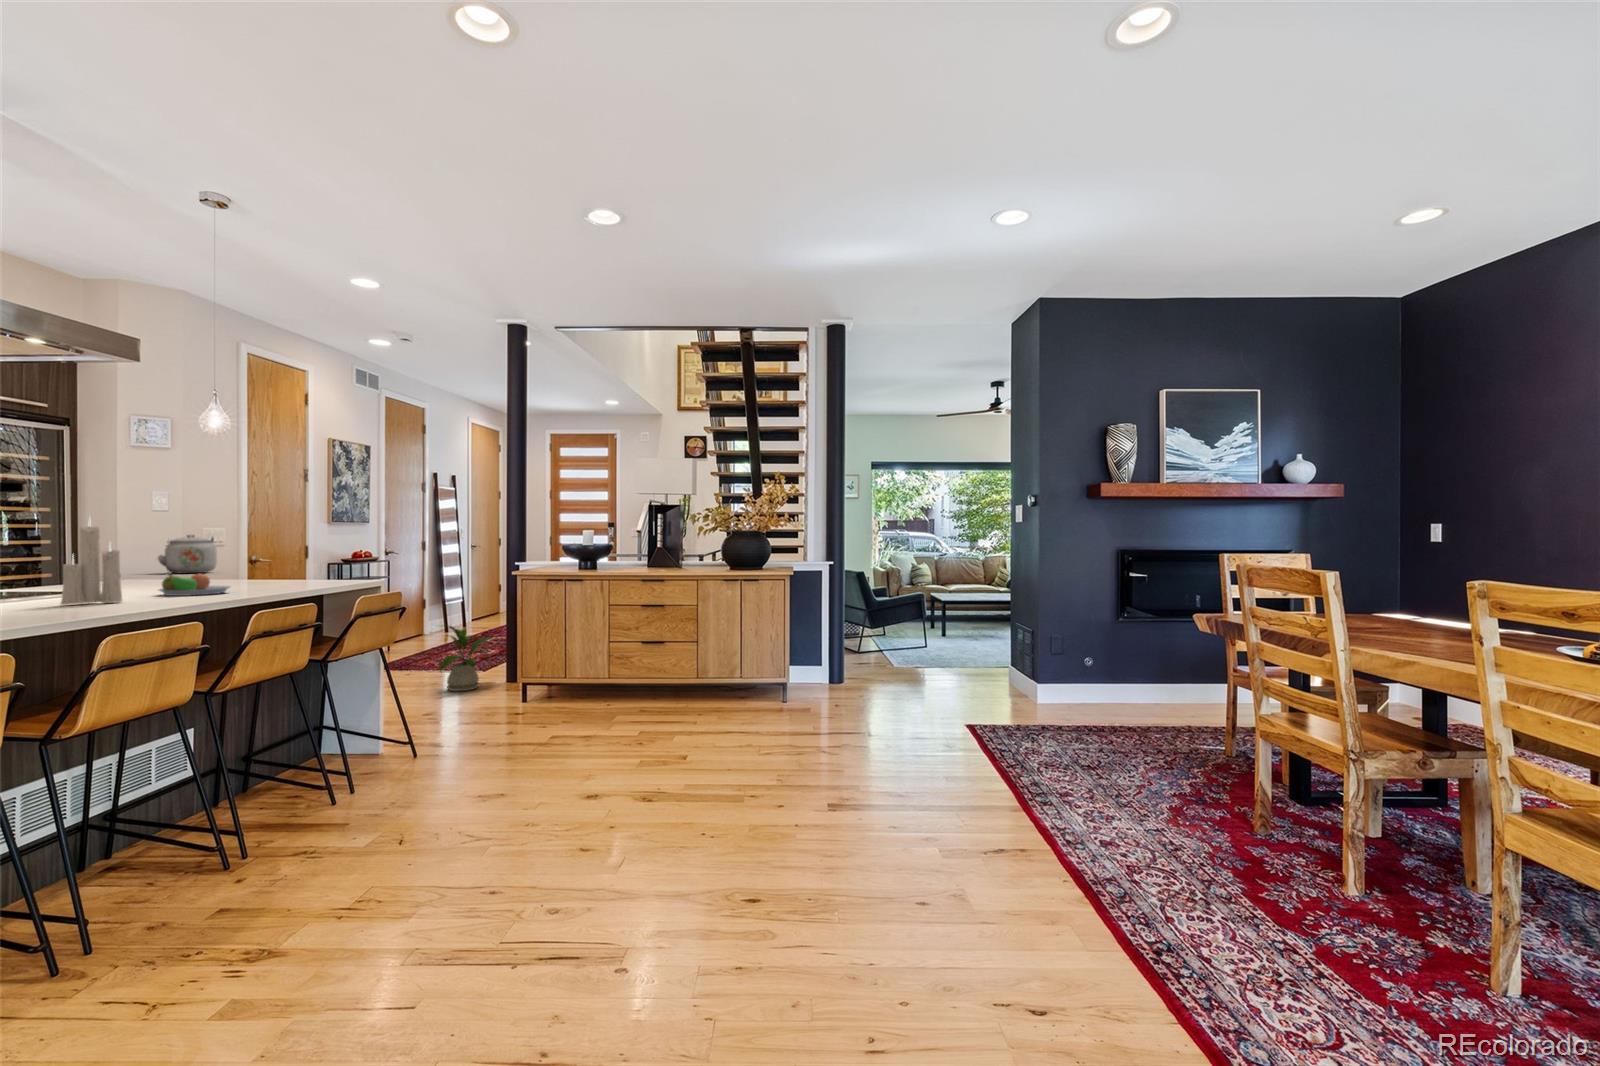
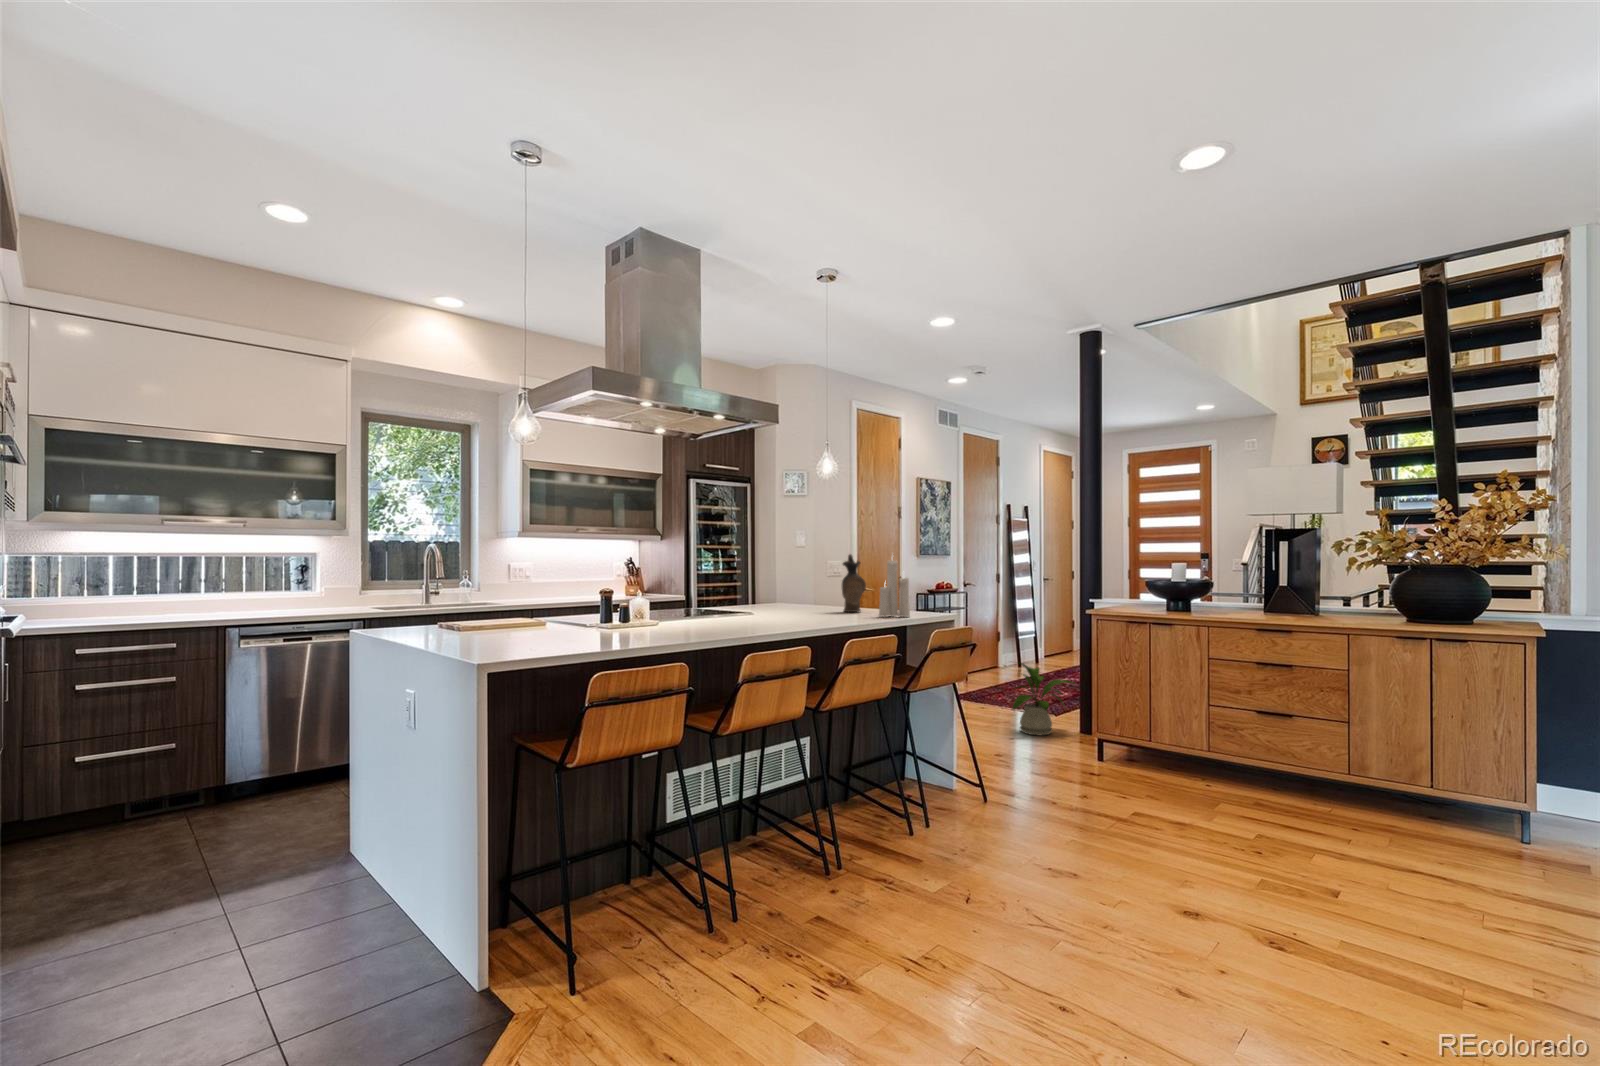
candle: present [61,522,122,605] -> present [879,560,910,617]
ceramic pitcher: none [235,522,269,587] -> present [842,554,866,612]
kettle: present [158,535,217,573] -> none [795,564,835,597]
fruit bowl: present [159,572,230,596] -> none [788,597,837,618]

